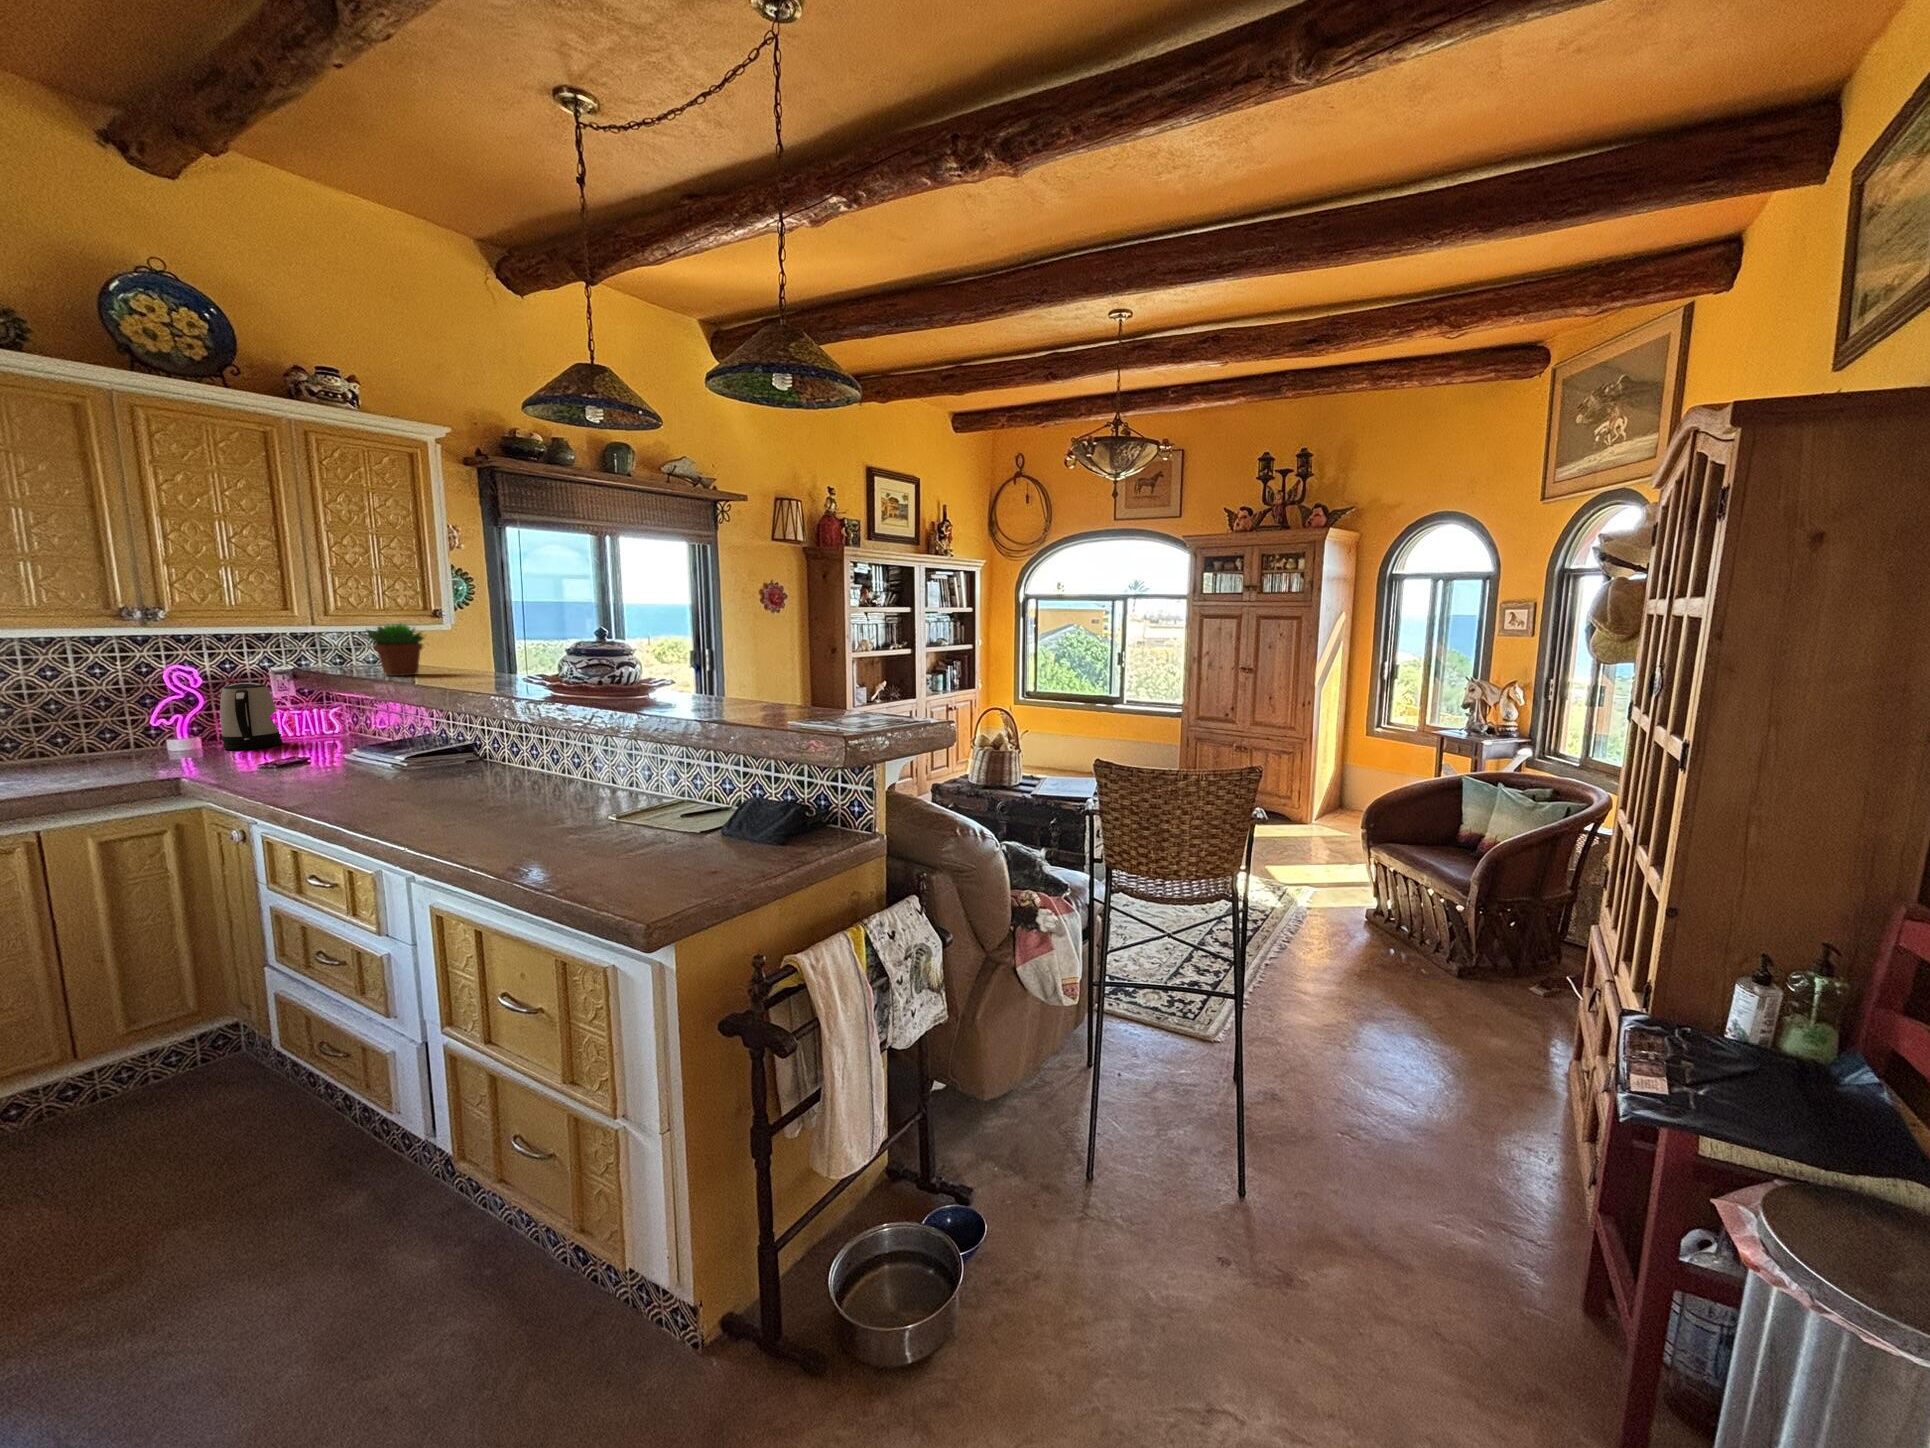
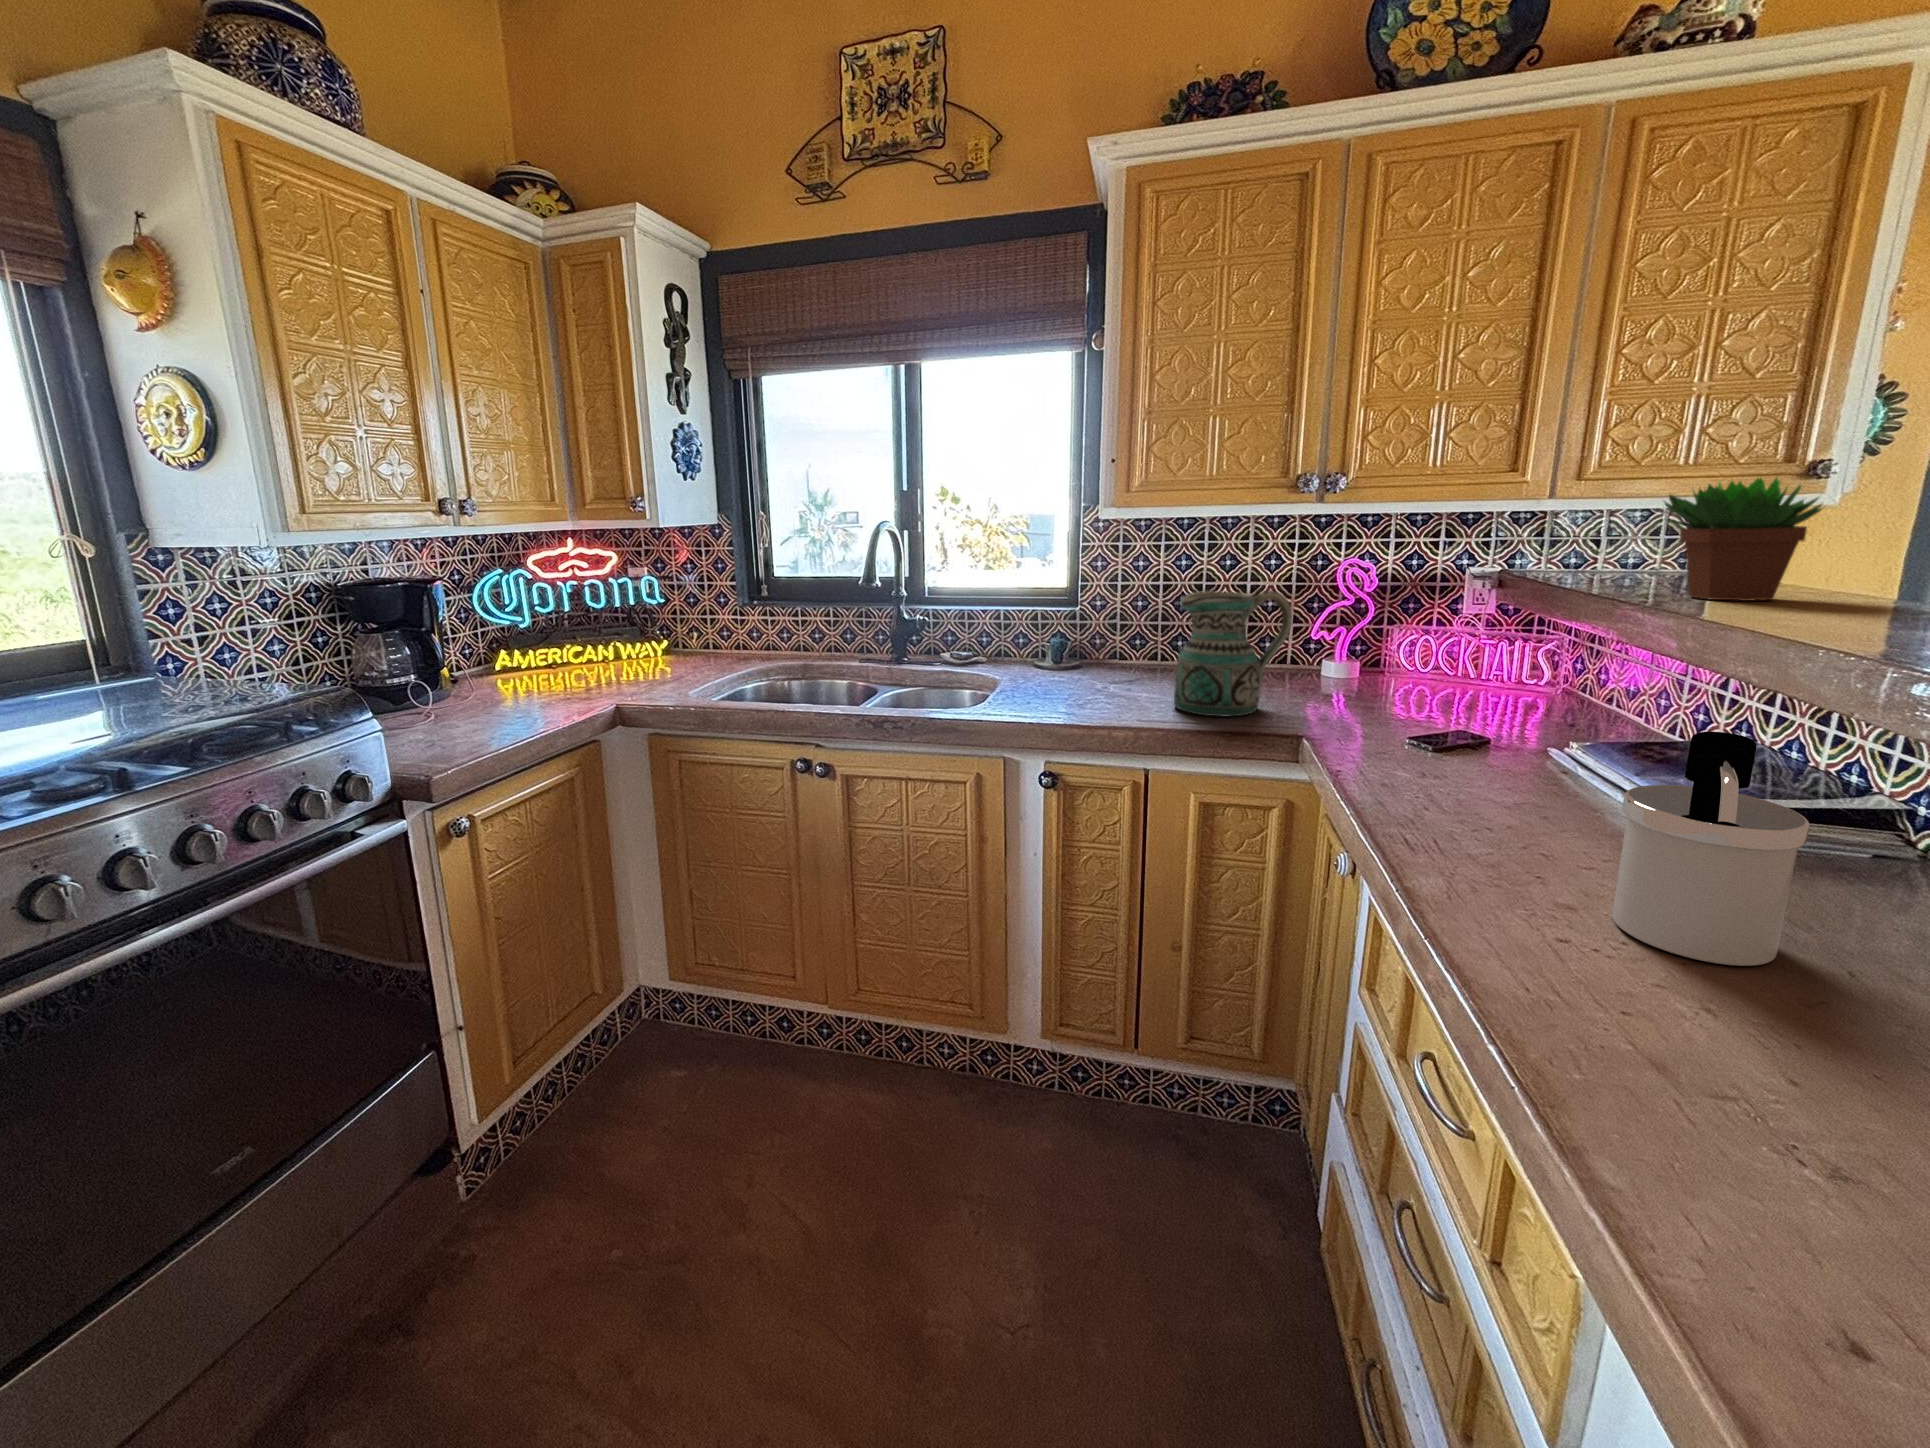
kettle: present [220,683,282,749] -> none [1381,589,1462,692]
ceramic pitcher: none [27,691,142,788] -> present [1174,590,1292,716]
soap dispenser: none [357,719,418,798] -> present [1612,731,1810,966]

